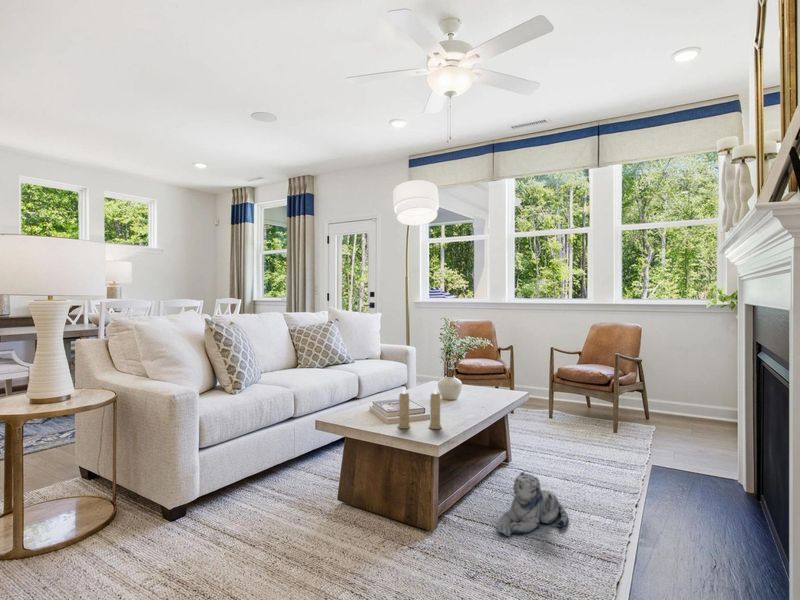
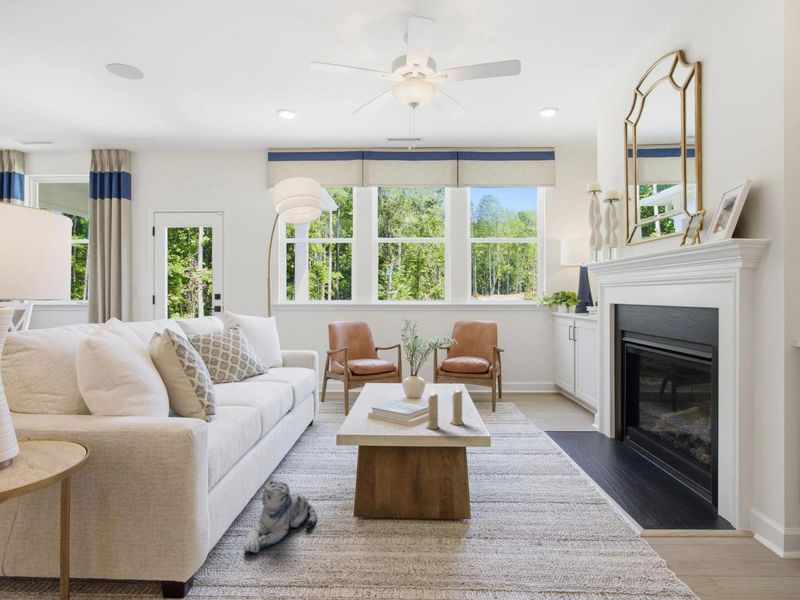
plush toy: present [497,472,568,536] -> present [244,481,316,553]

